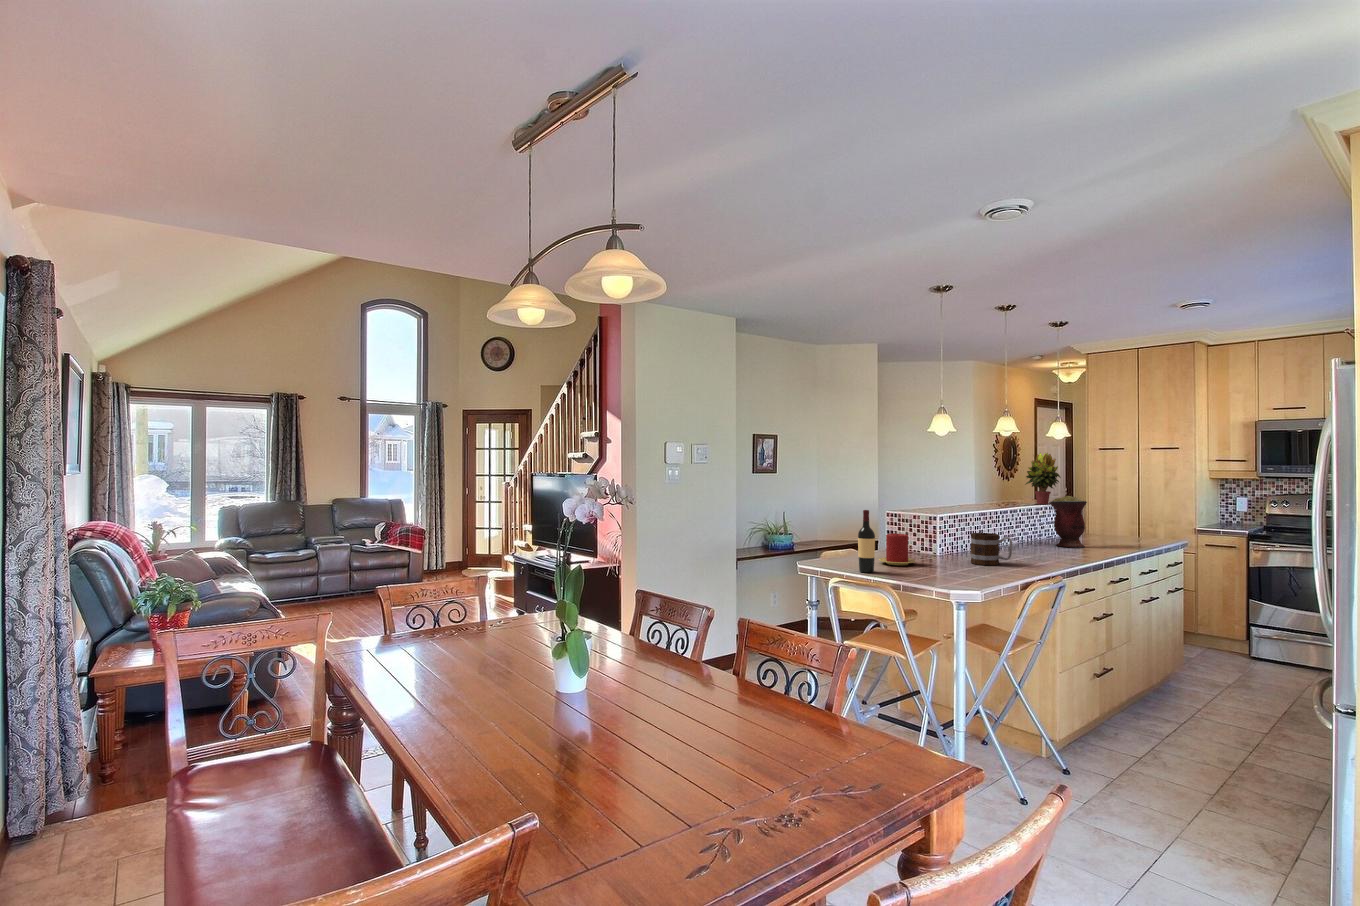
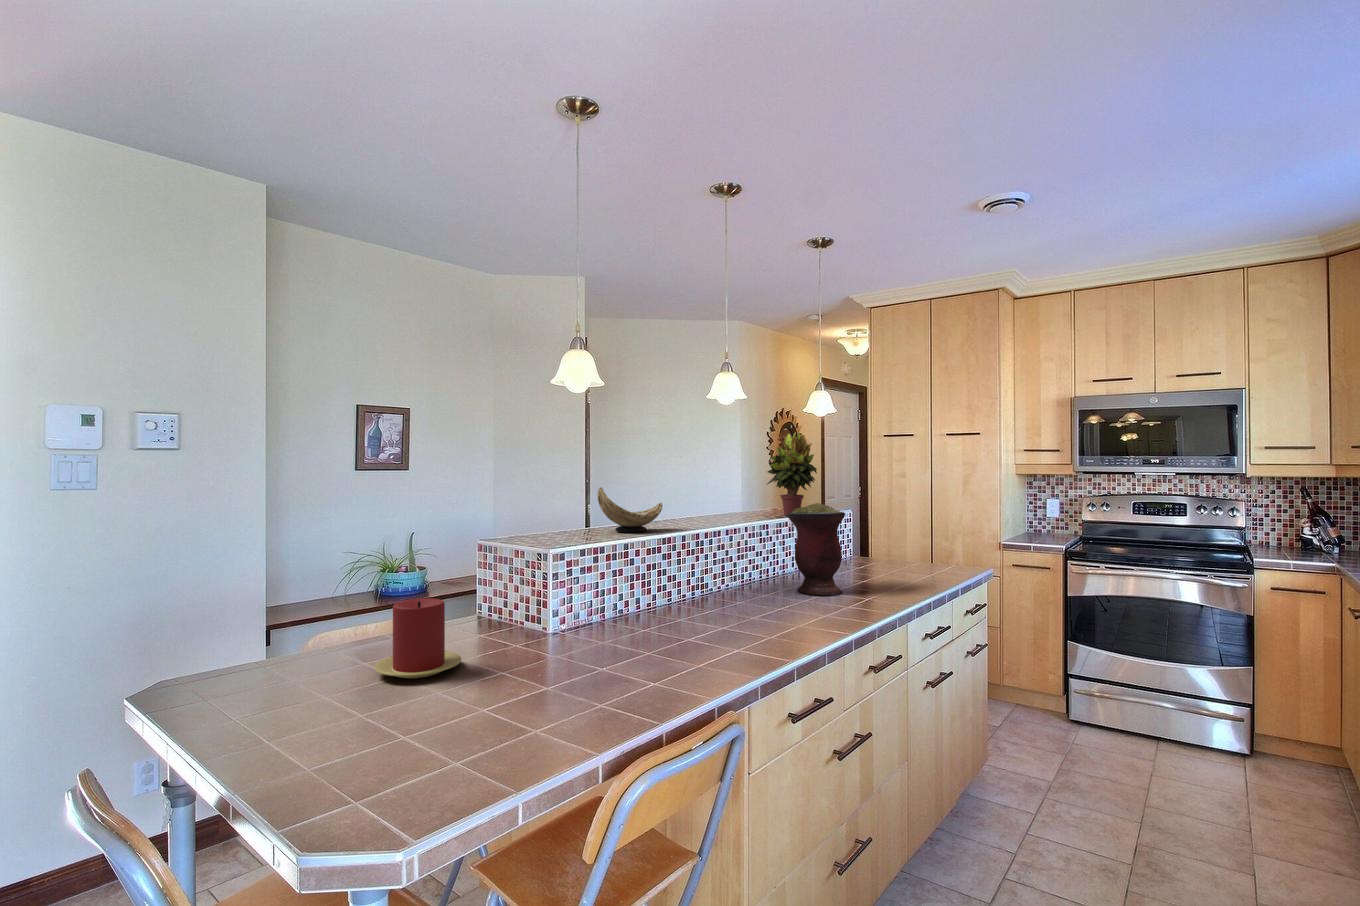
decorative bowl: none [939,485,975,510] -> present [597,487,662,532]
wine bottle: present [858,510,875,573] -> none [250,554,301,723]
mug: present [971,533,1012,565] -> none [591,588,673,666]

